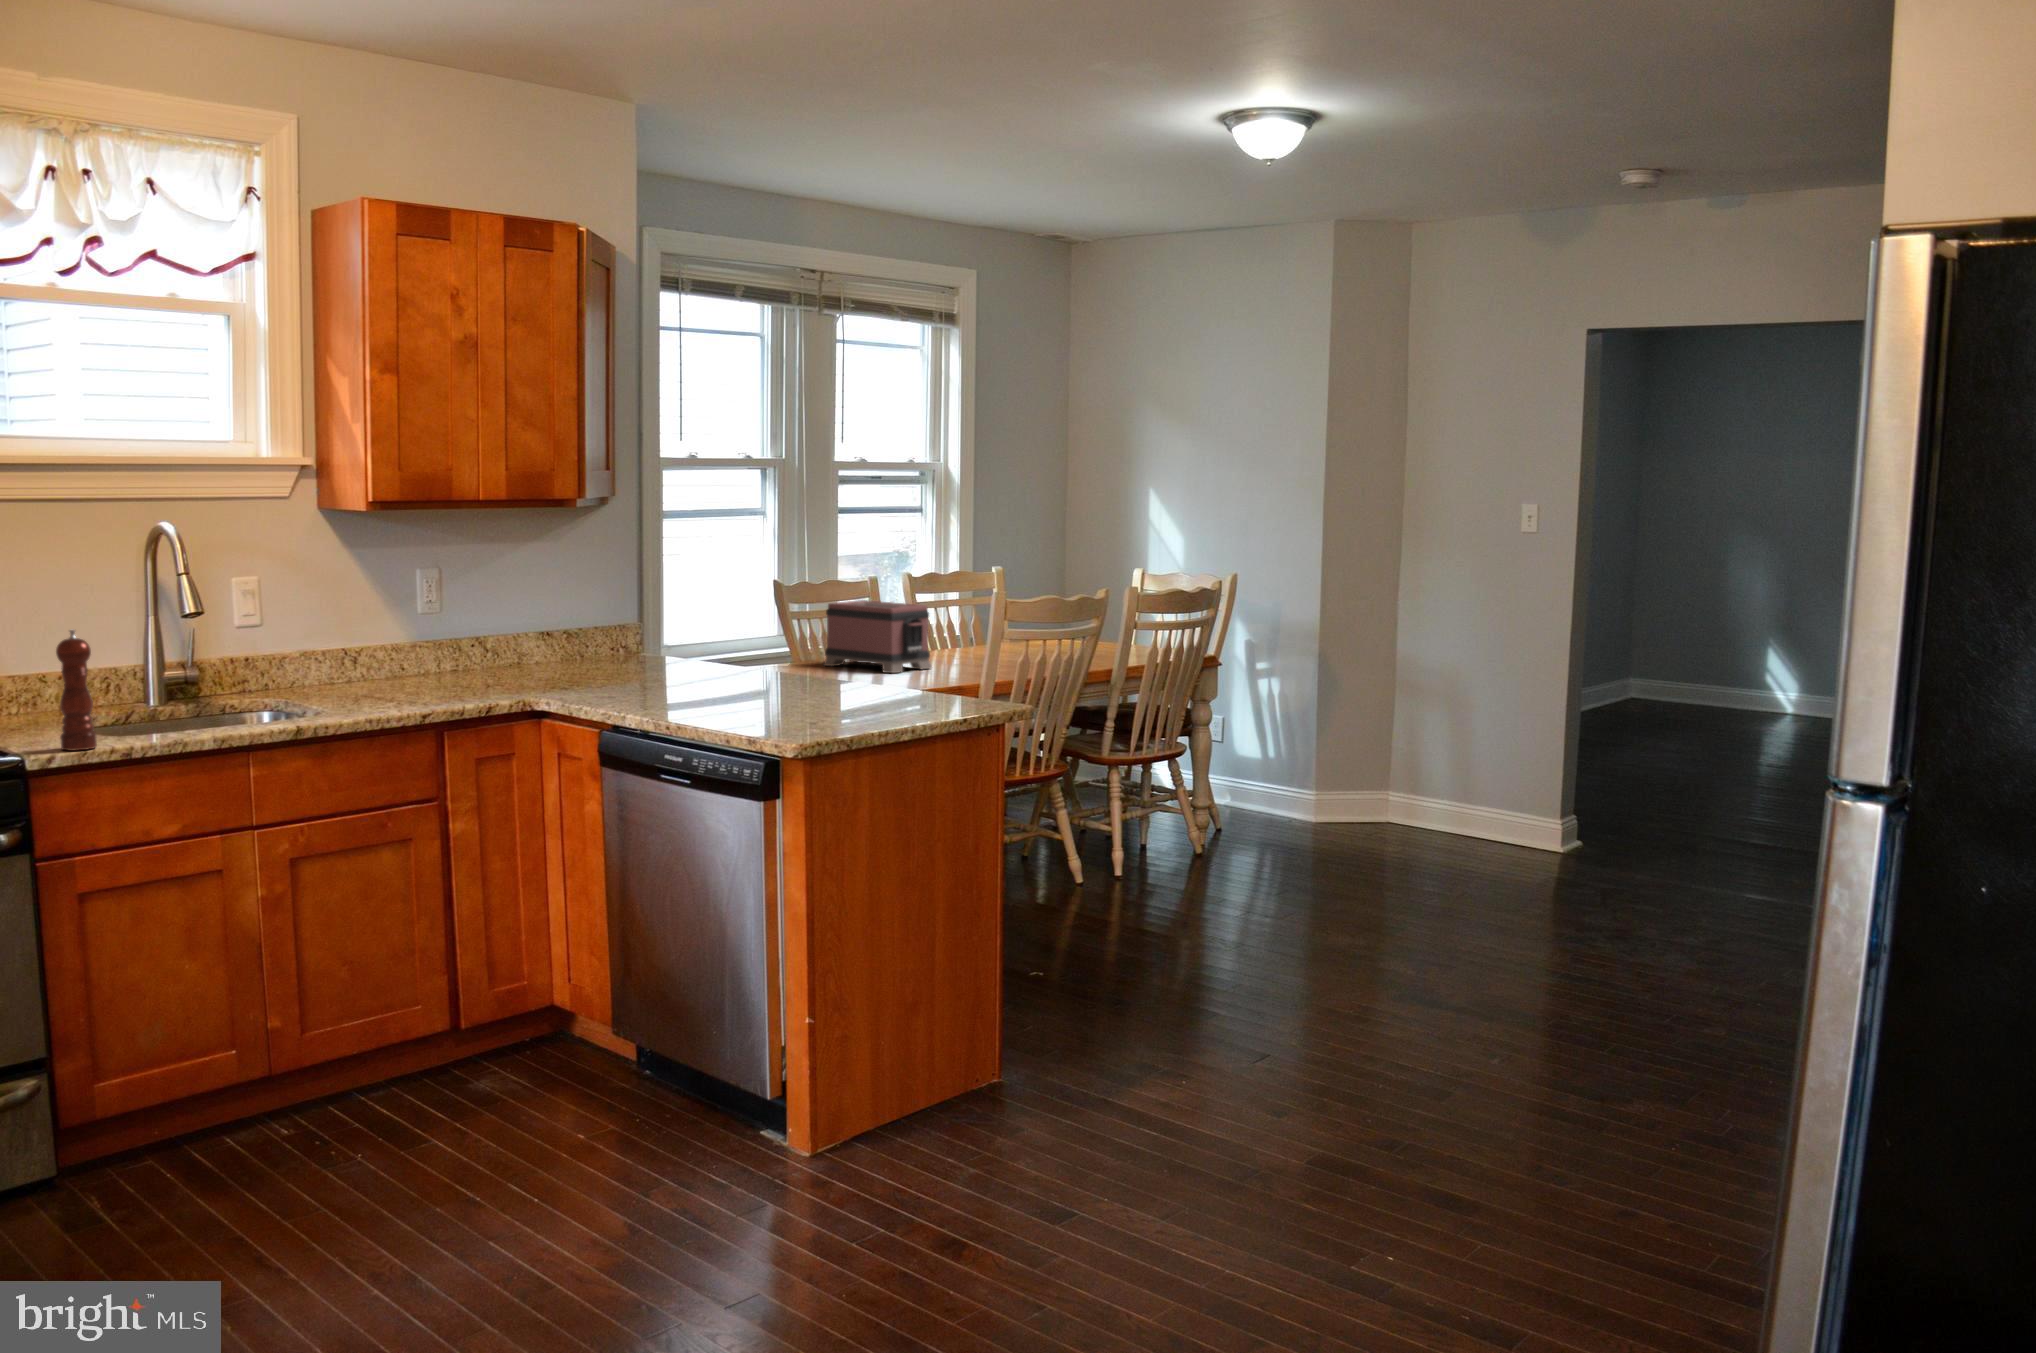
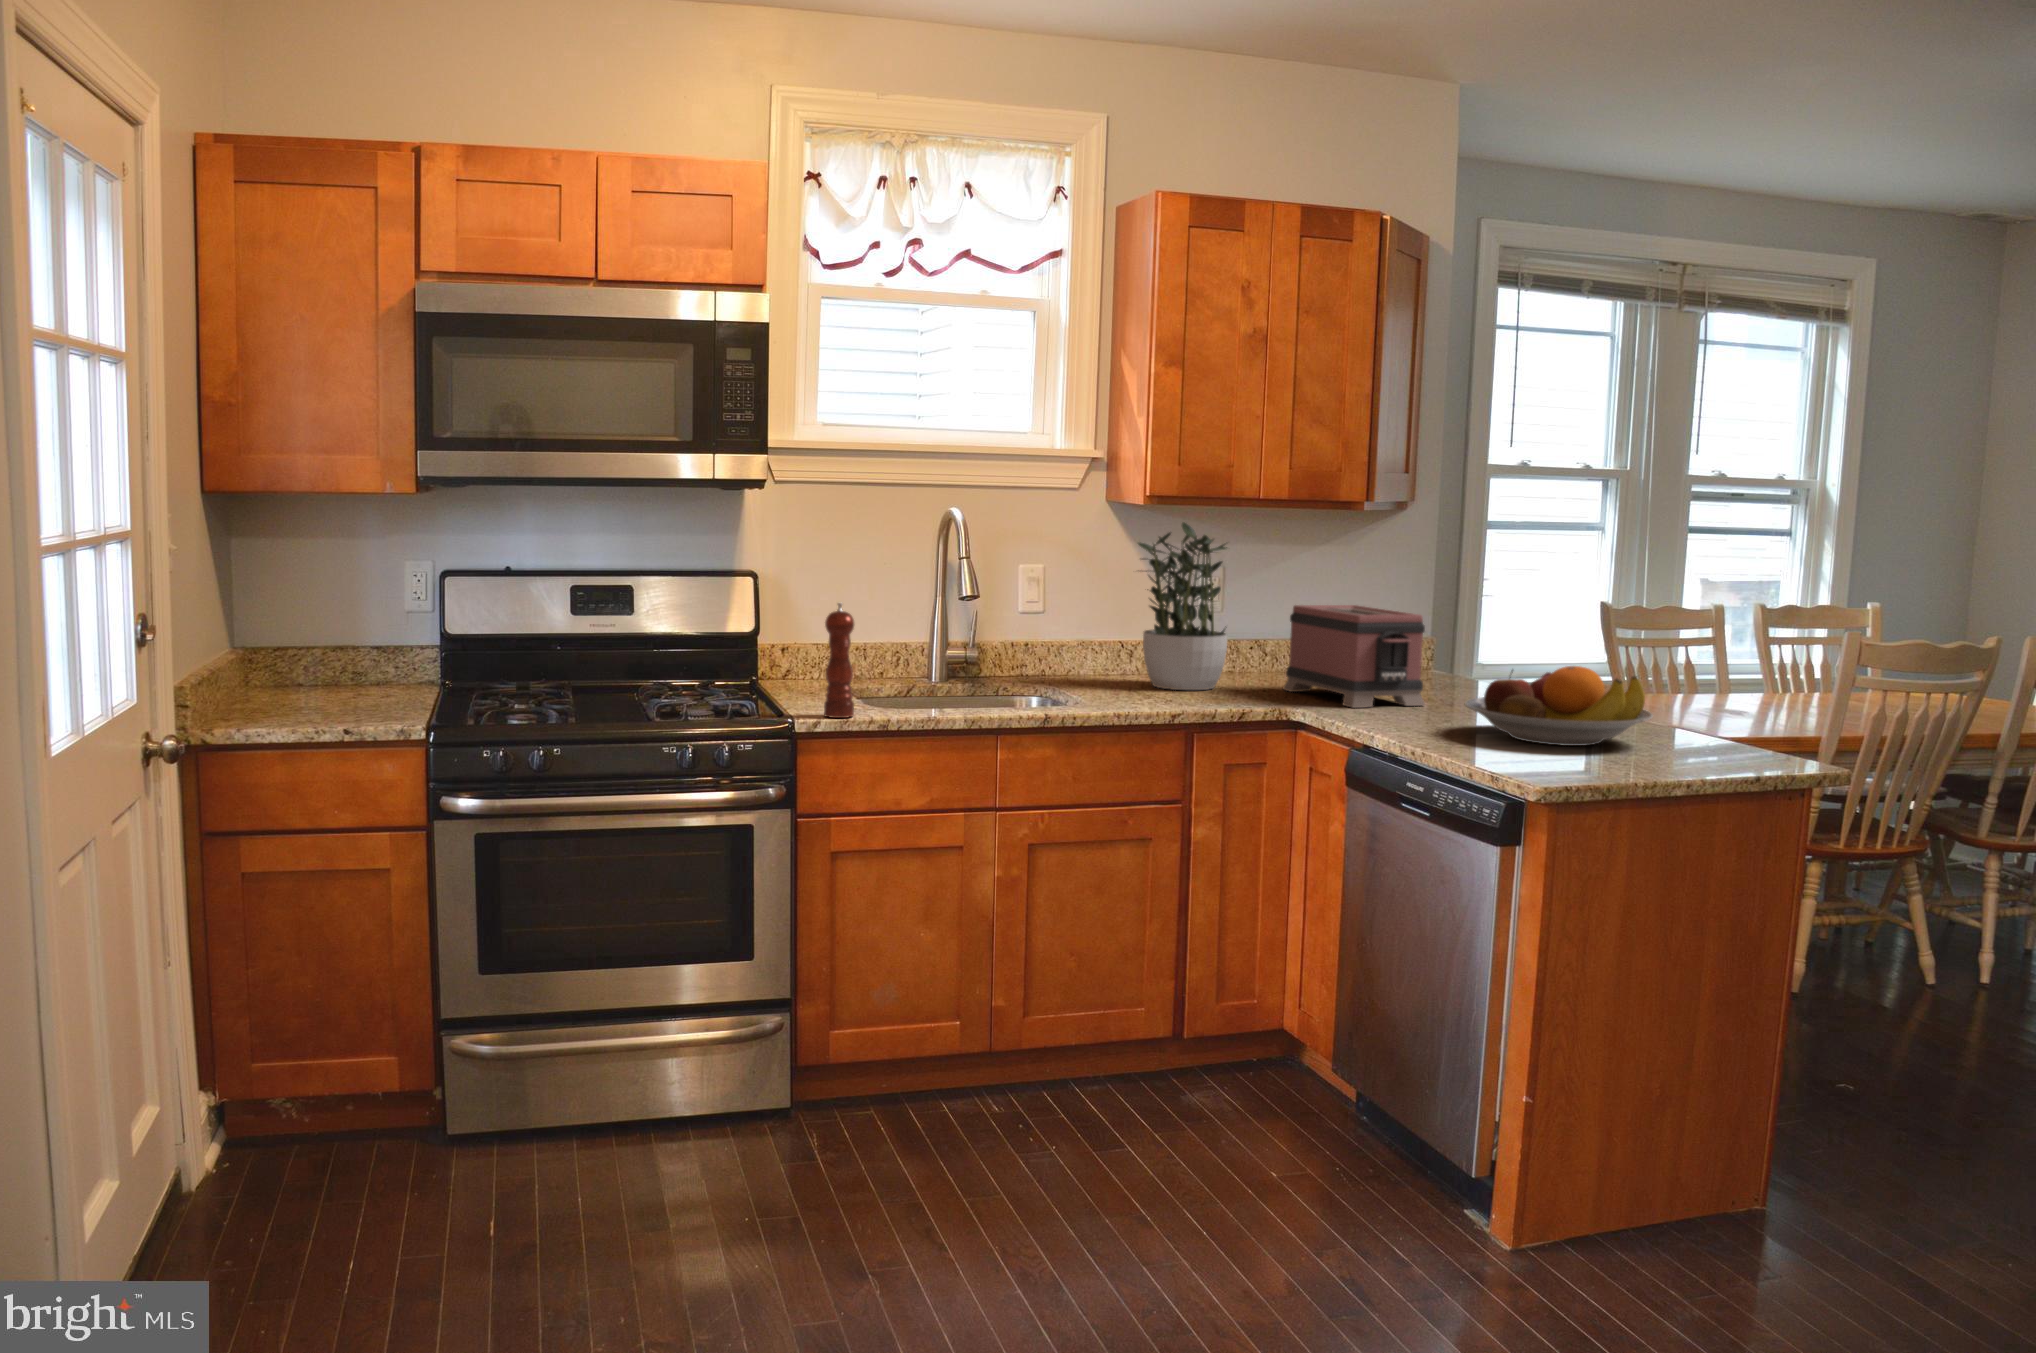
potted plant: none [359,527,462,693] -> present [1138,522,1227,690]
toaster: present [824,600,931,673] -> present [1283,605,1425,708]
fruit bowl: none [704,643,857,711] -> present [1465,666,1653,746]

